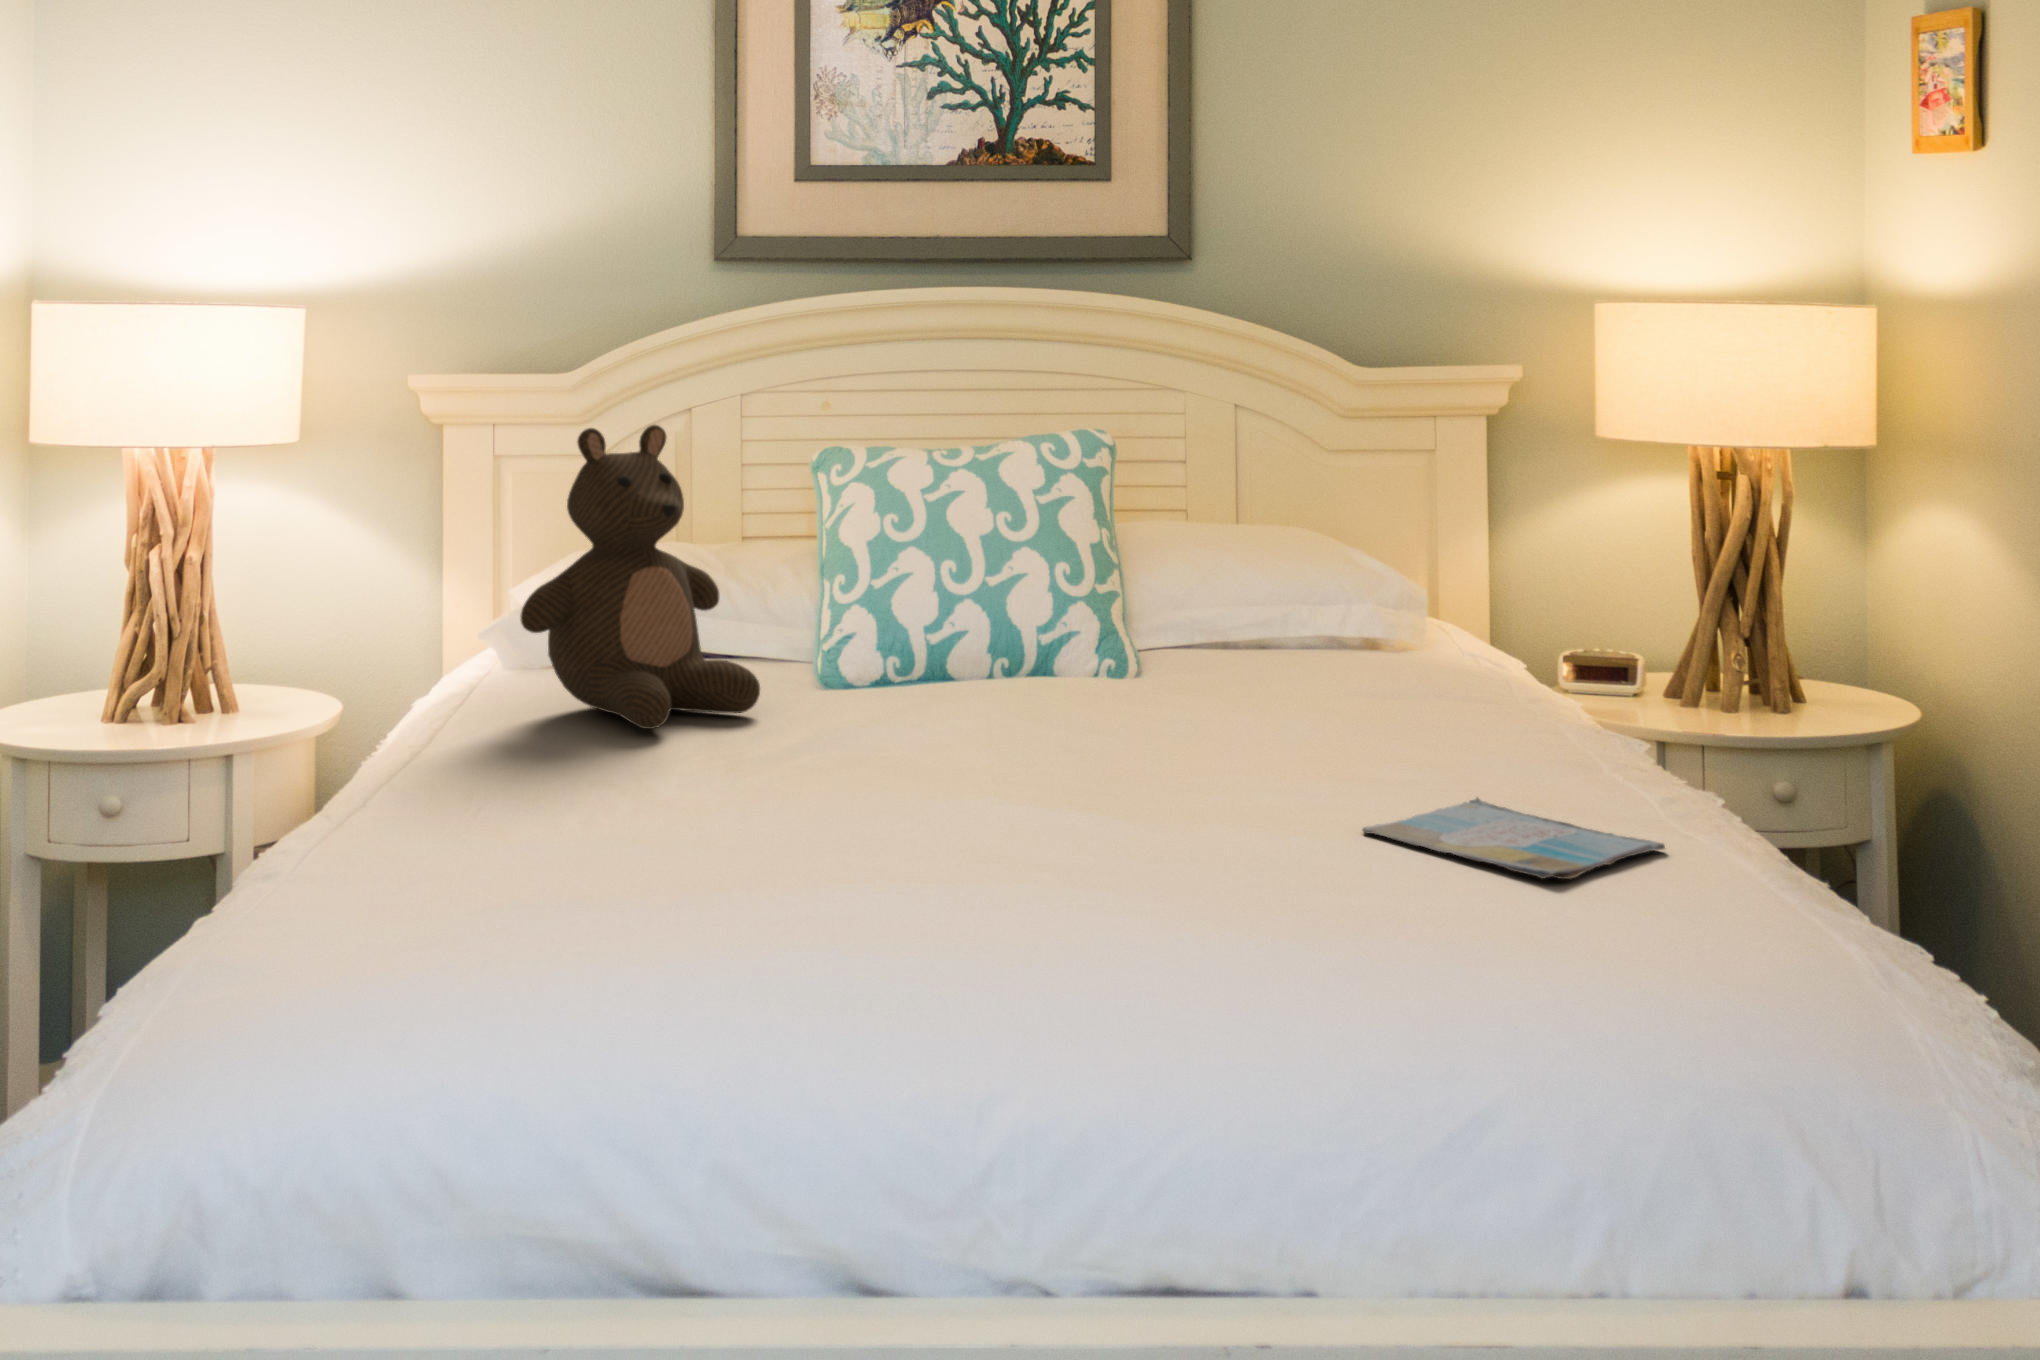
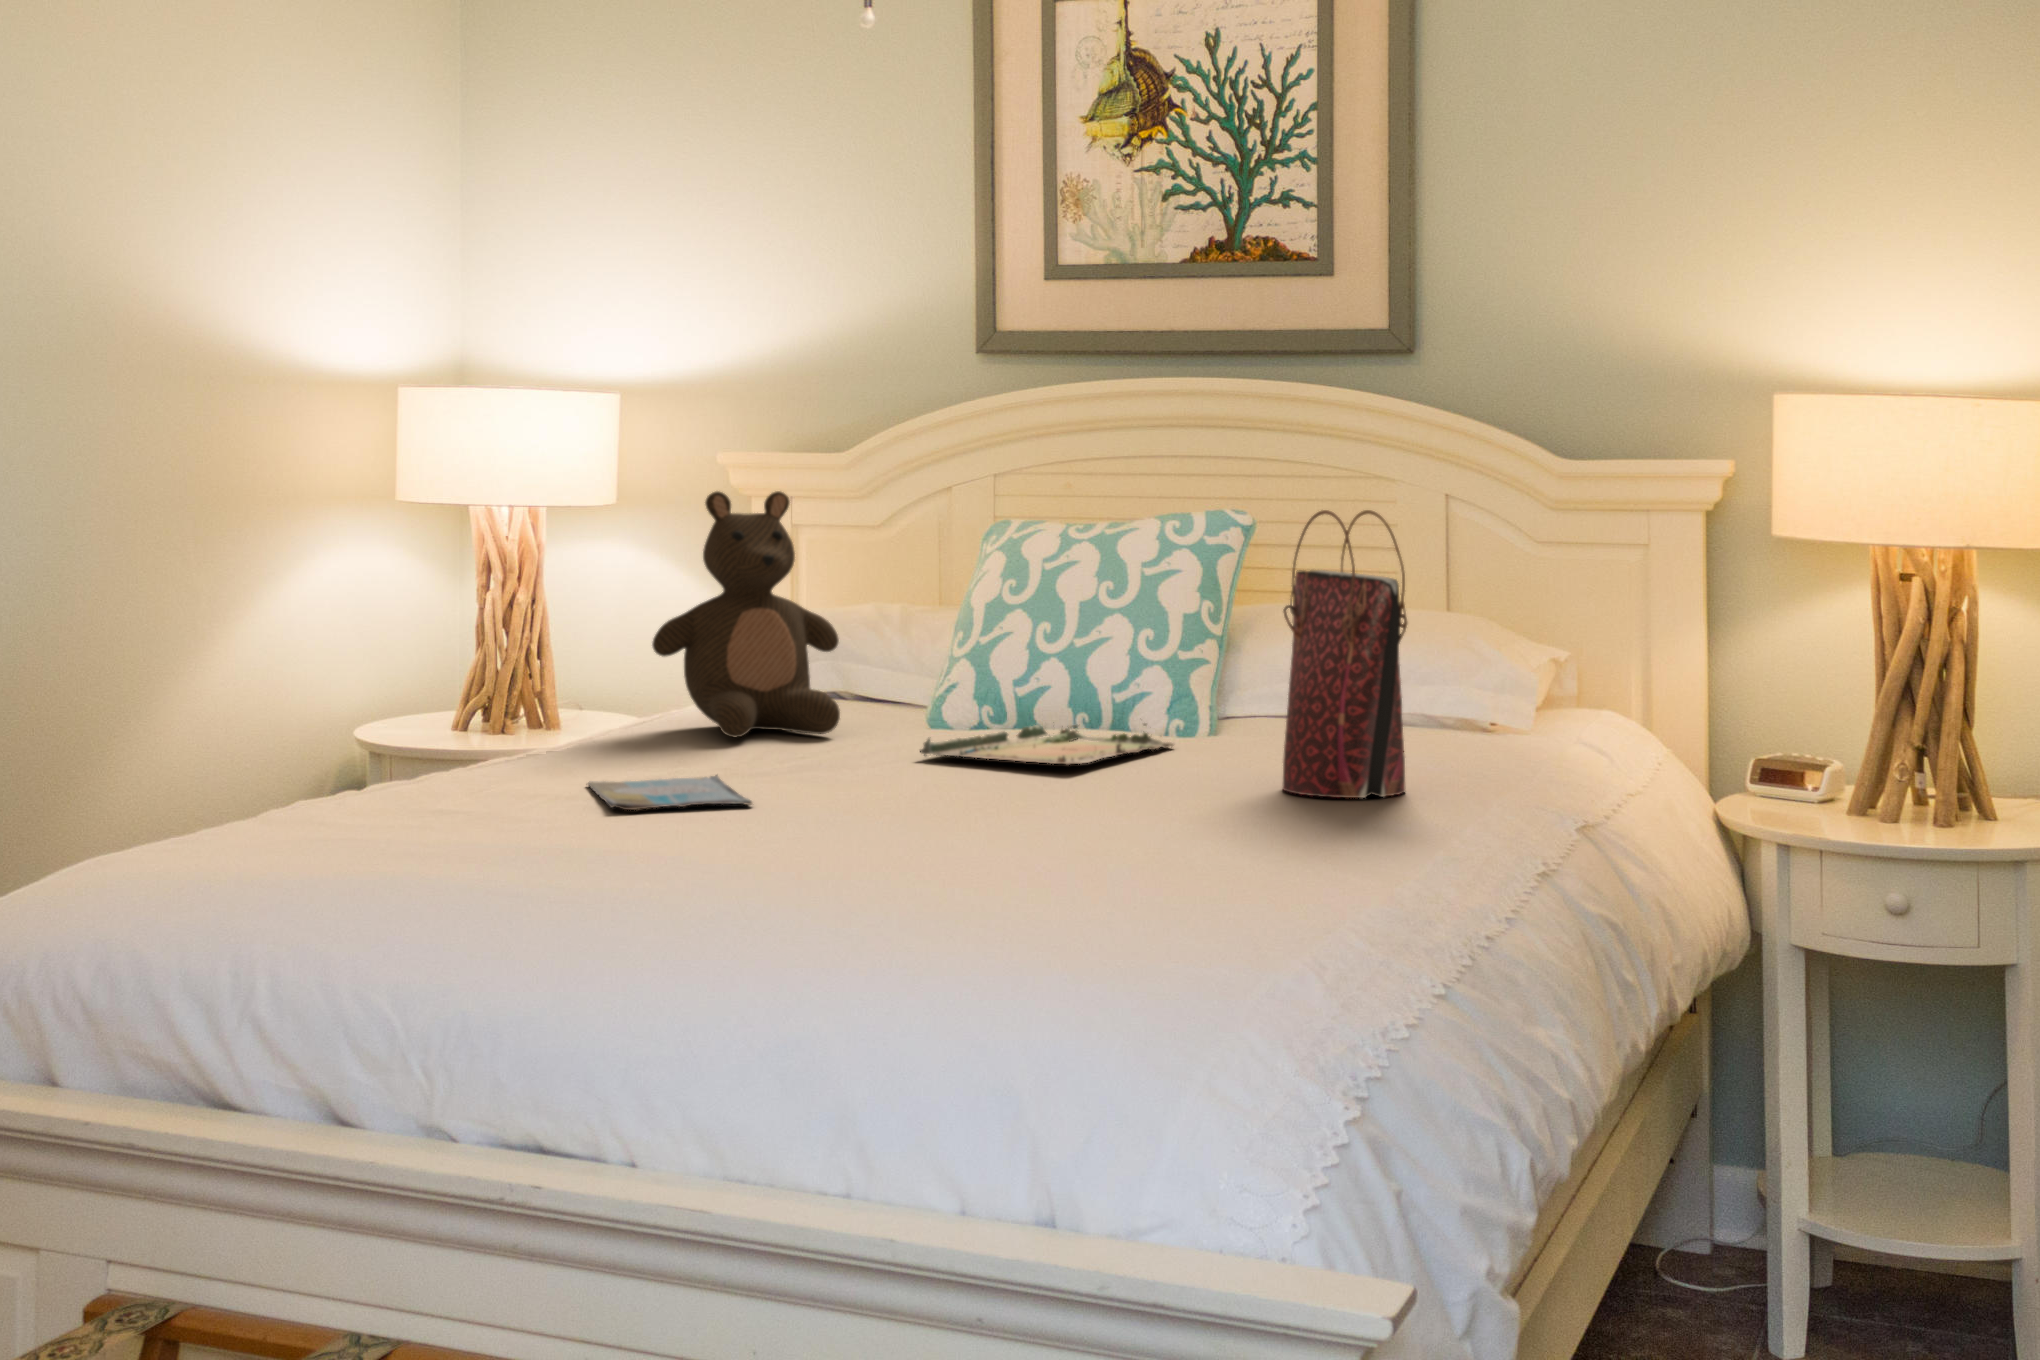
handbag: none [1351,438,1539,763] -> present [1282,510,1407,798]
tray: none [912,668,1150,742] -> present [920,724,1173,765]
book: present [1363,798,1665,879] -> present [588,775,752,810]

